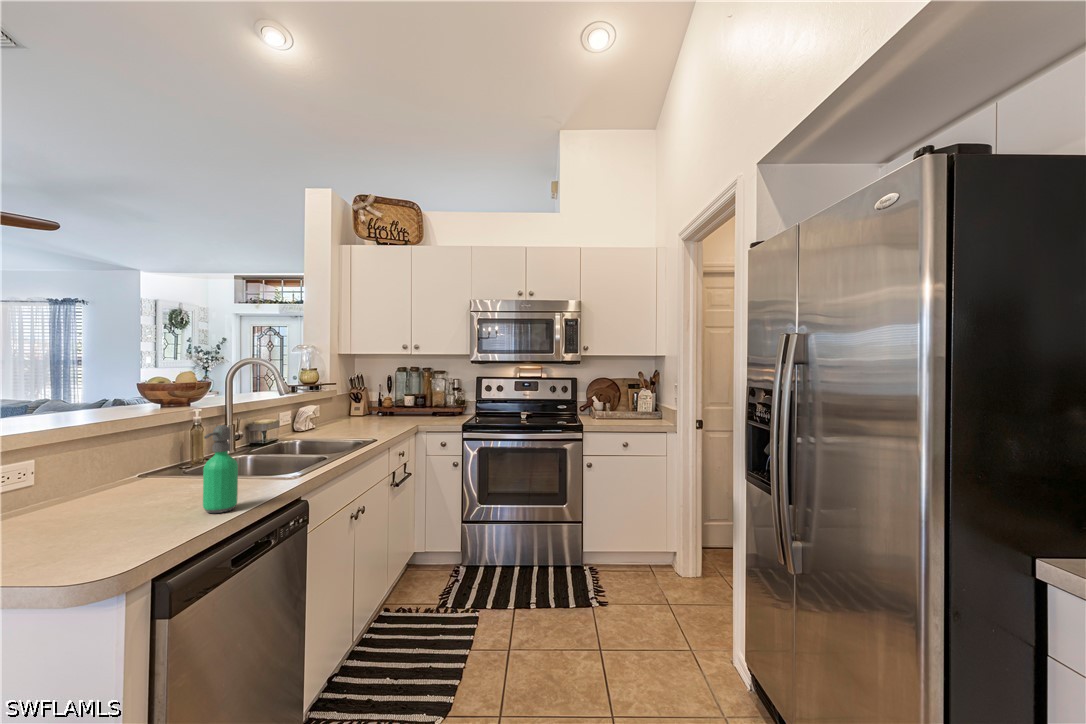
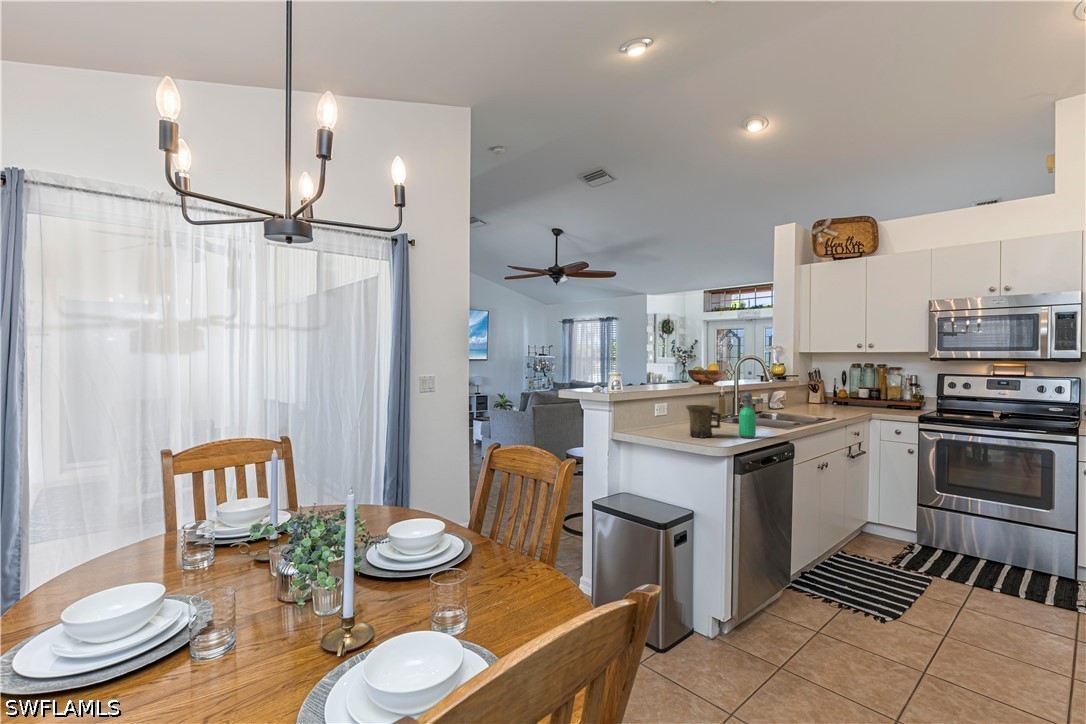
mug: none [65,457,159,534] -> present [686,405,721,437]

